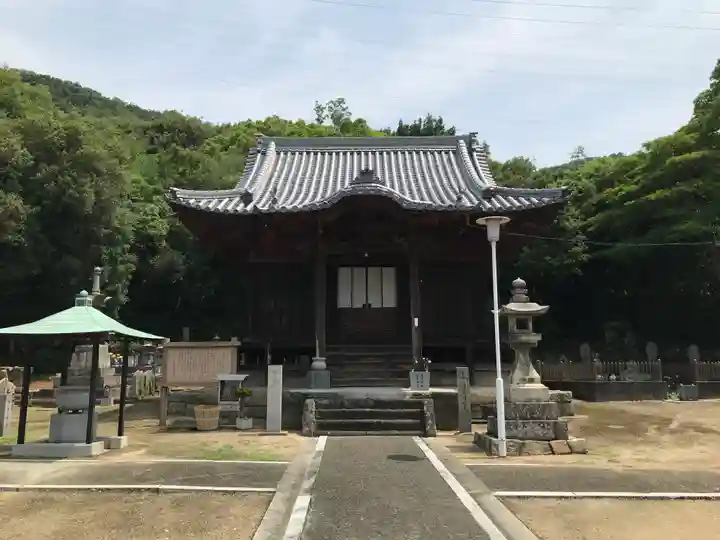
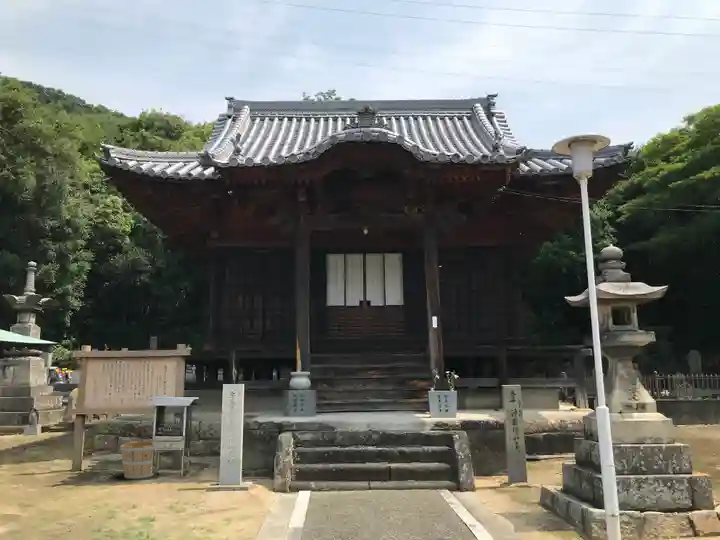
potted tree: present [234,387,253,429] -> none [179,415,206,476]

